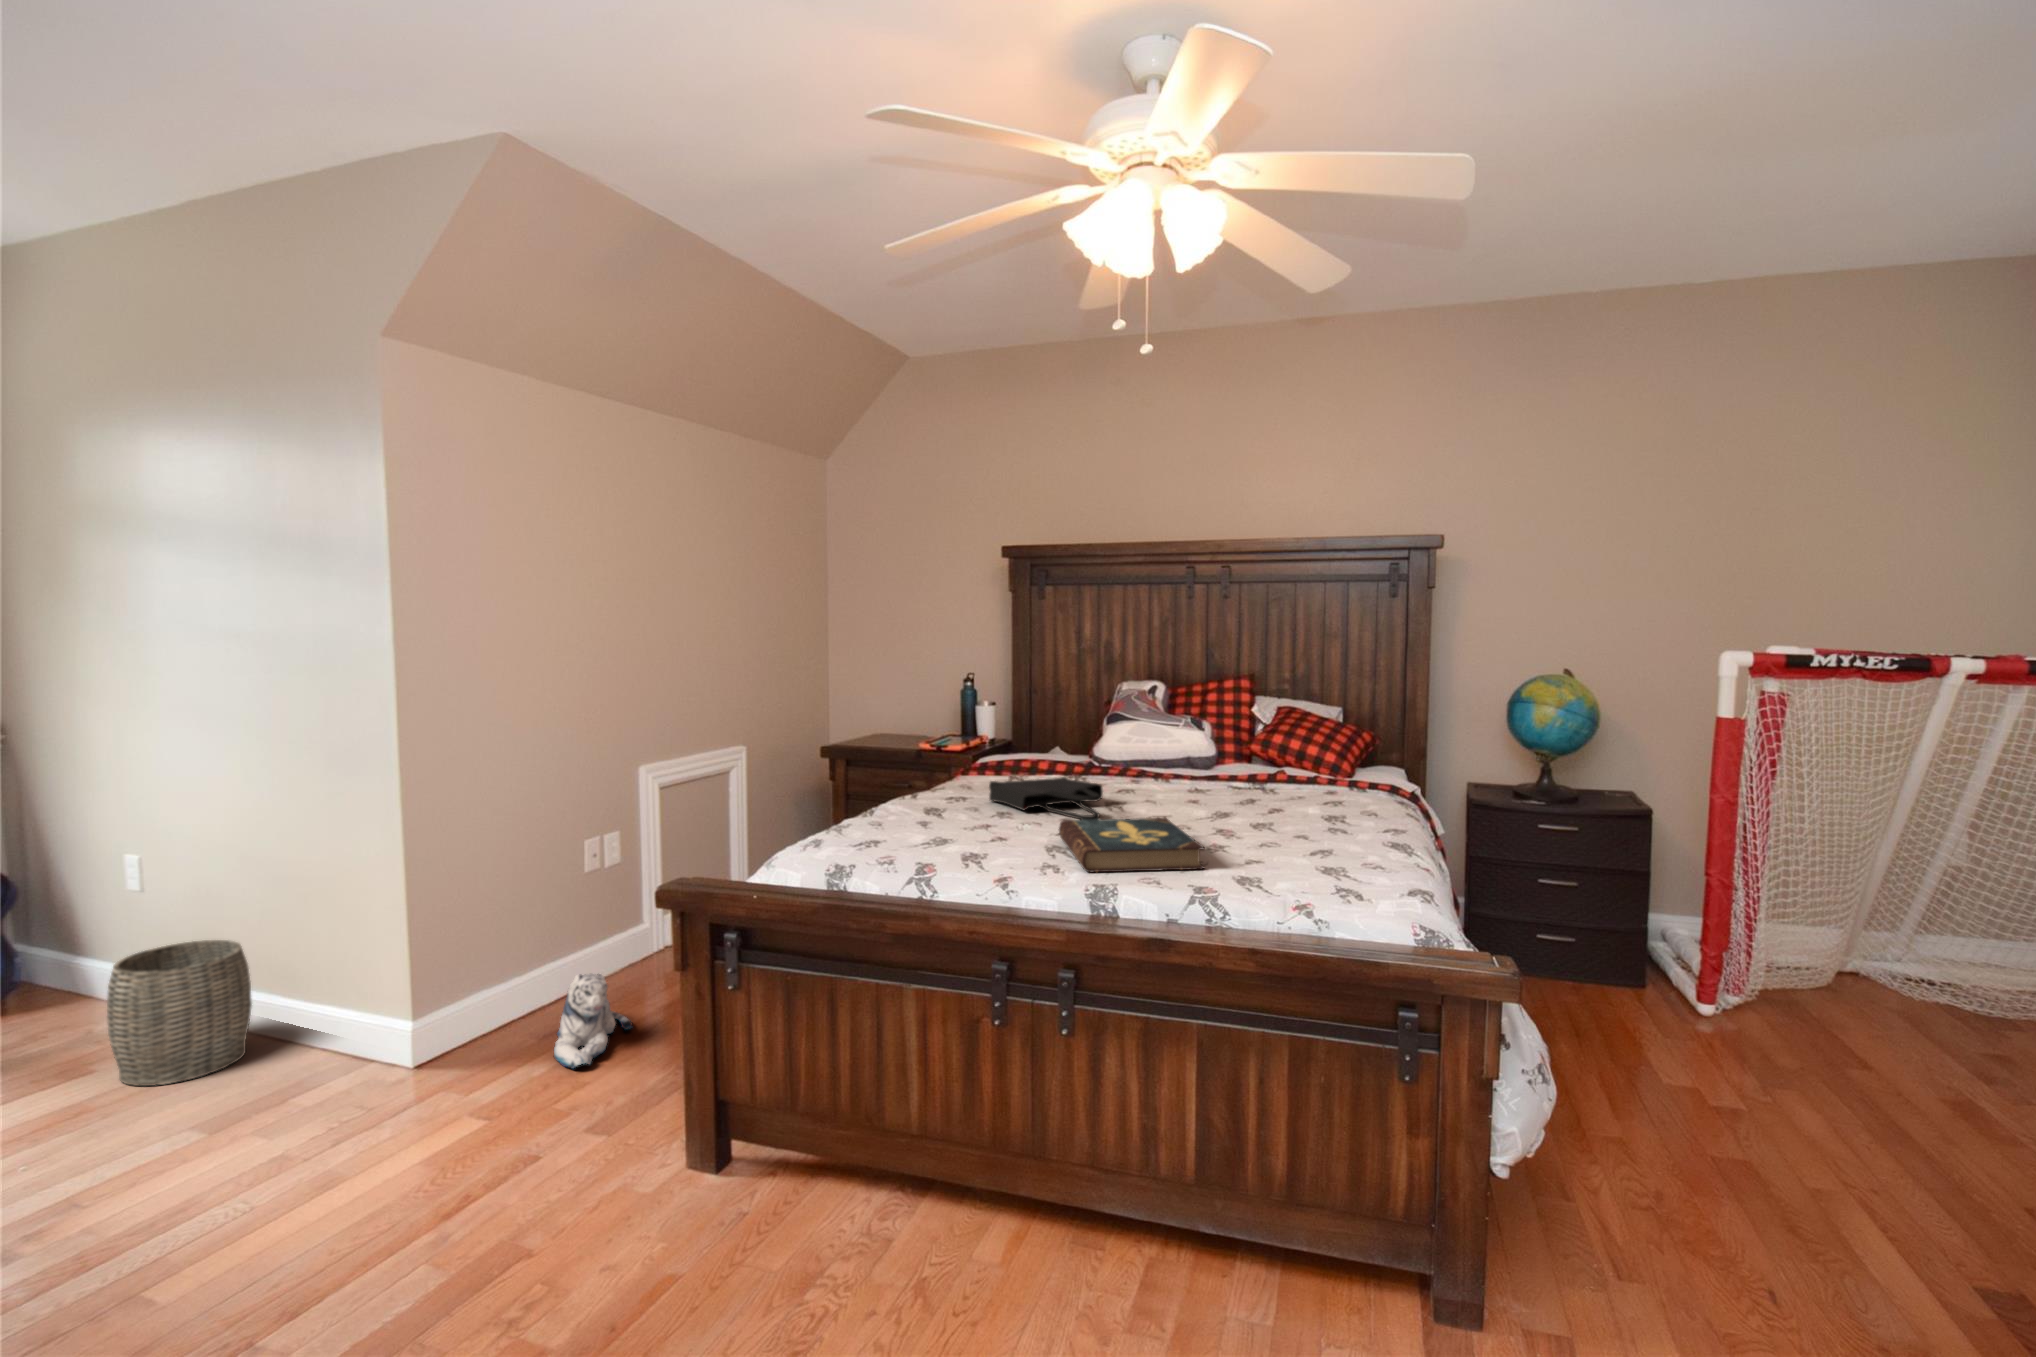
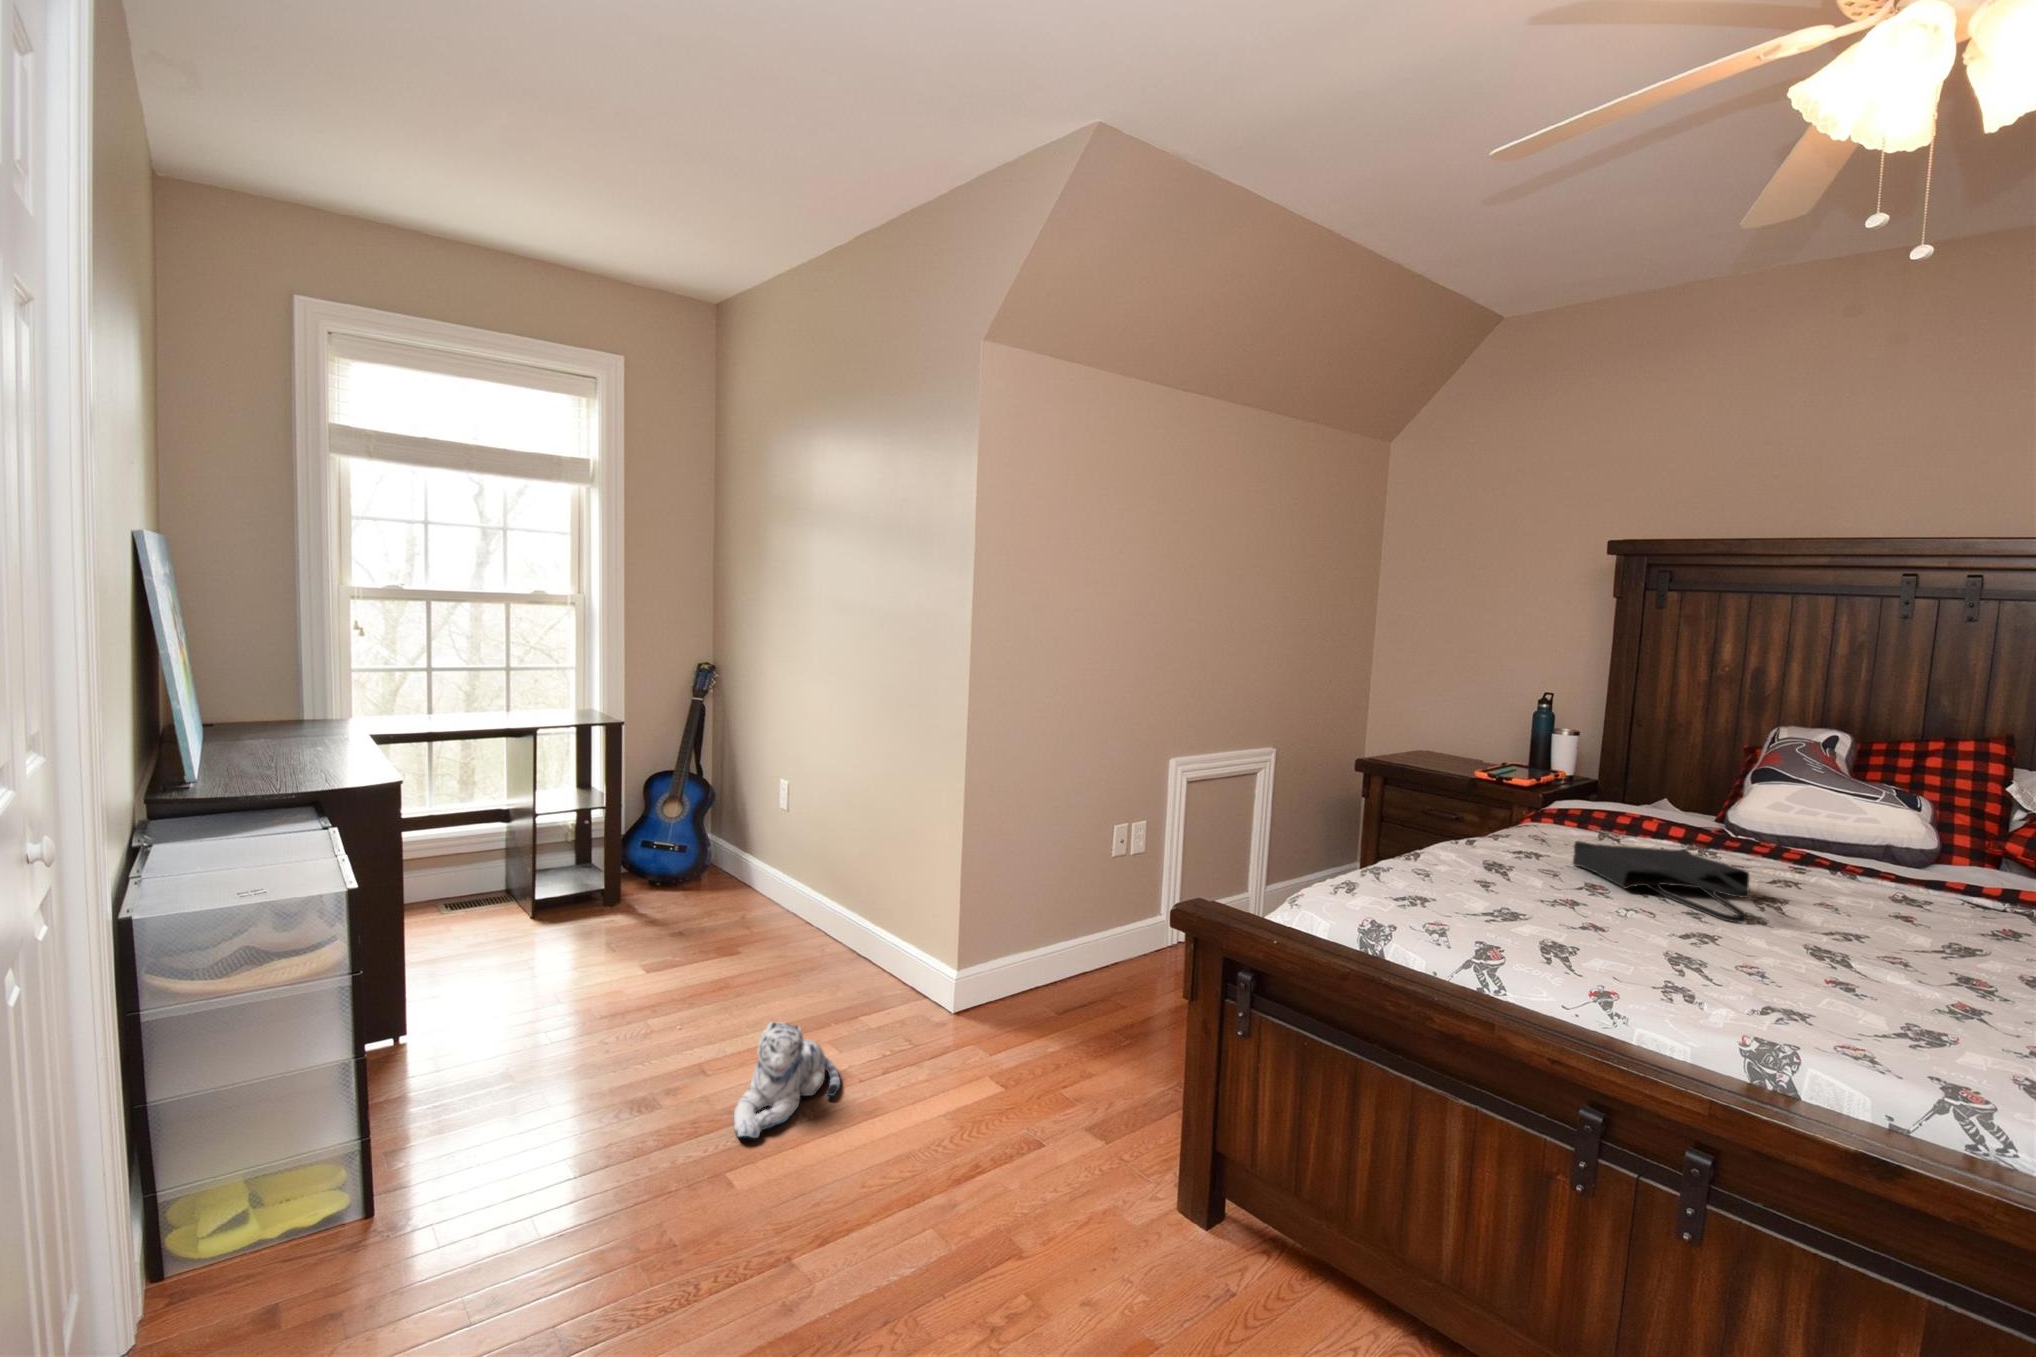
book: present [1059,818,1204,872] -> none [1685,921,1966,1053]
woven basket: present [107,940,252,1086] -> none [757,860,849,974]
plush toy: present [553,974,632,1069] -> present [734,1022,841,1138]

